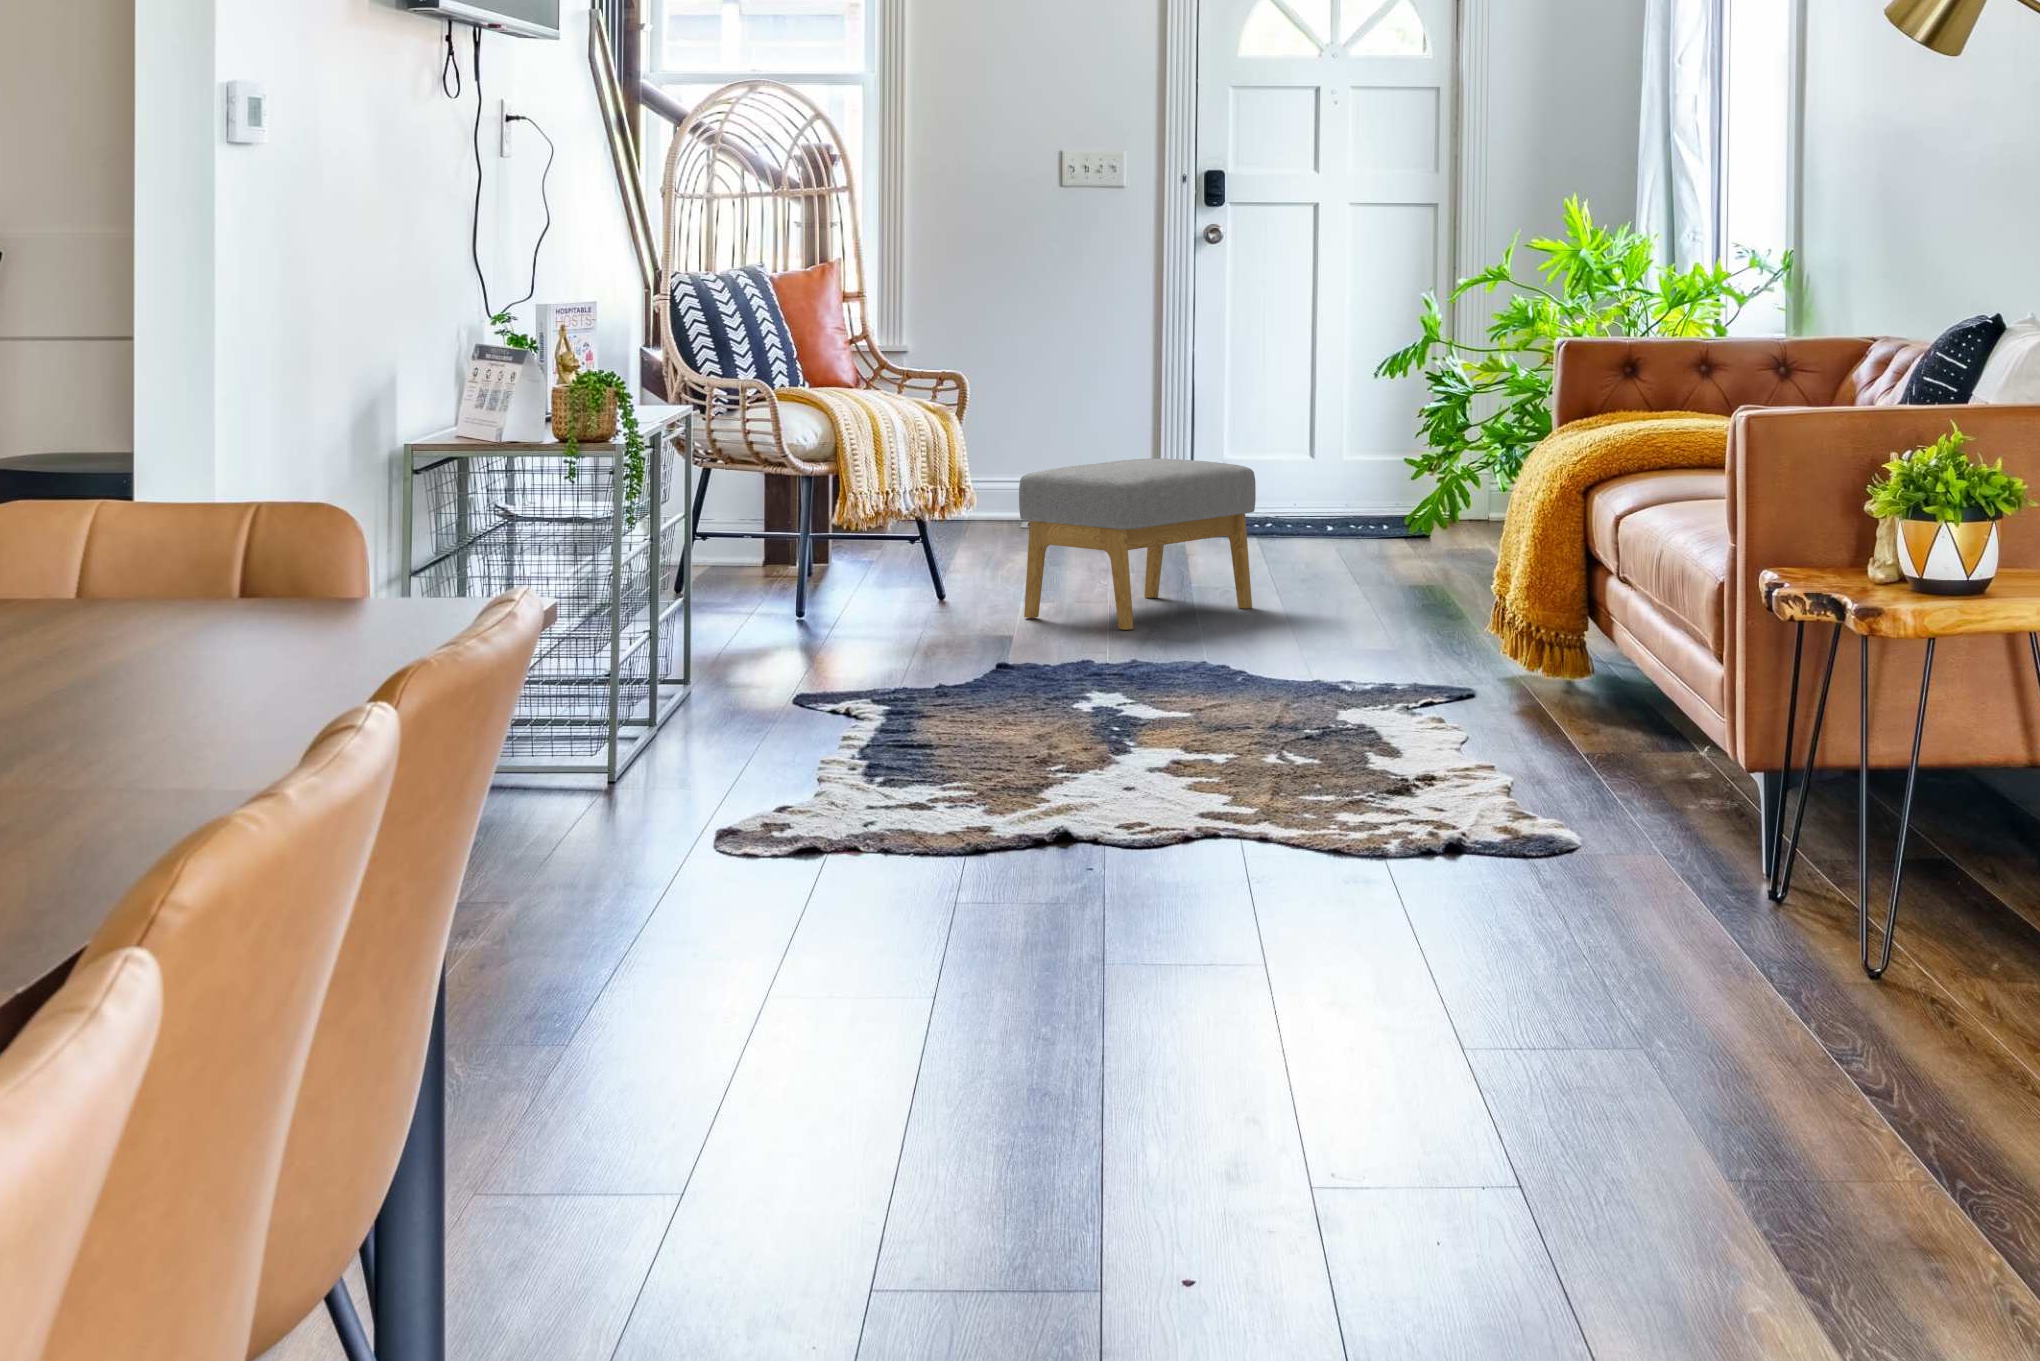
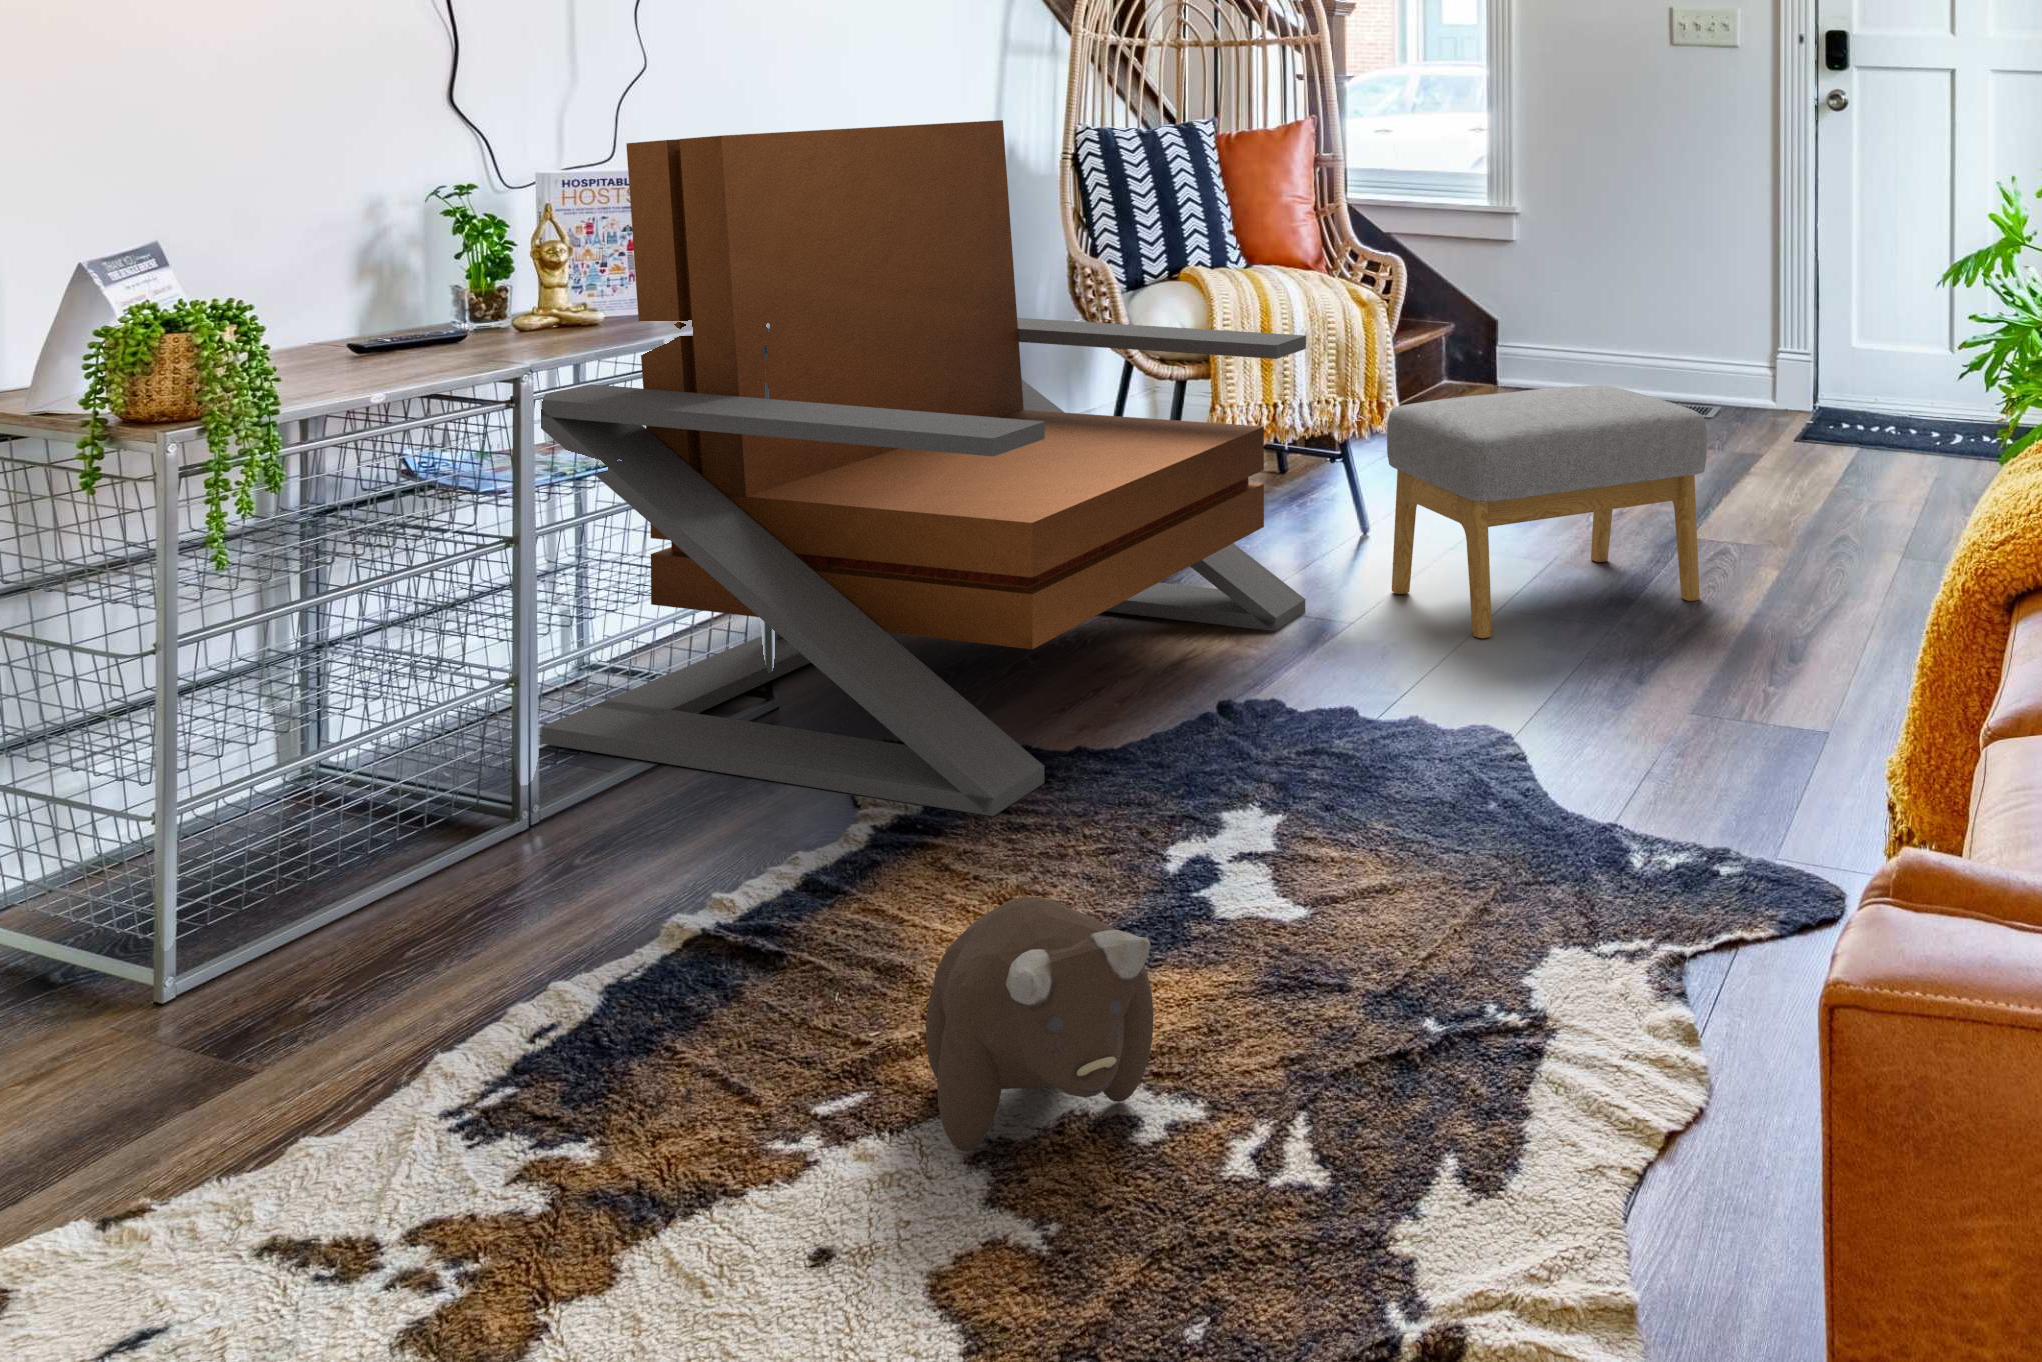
lounge chair: none [561,260,978,701] -> present [541,120,1306,816]
plush toy: none [1096,645,1237,757] -> present [926,897,1154,1151]

